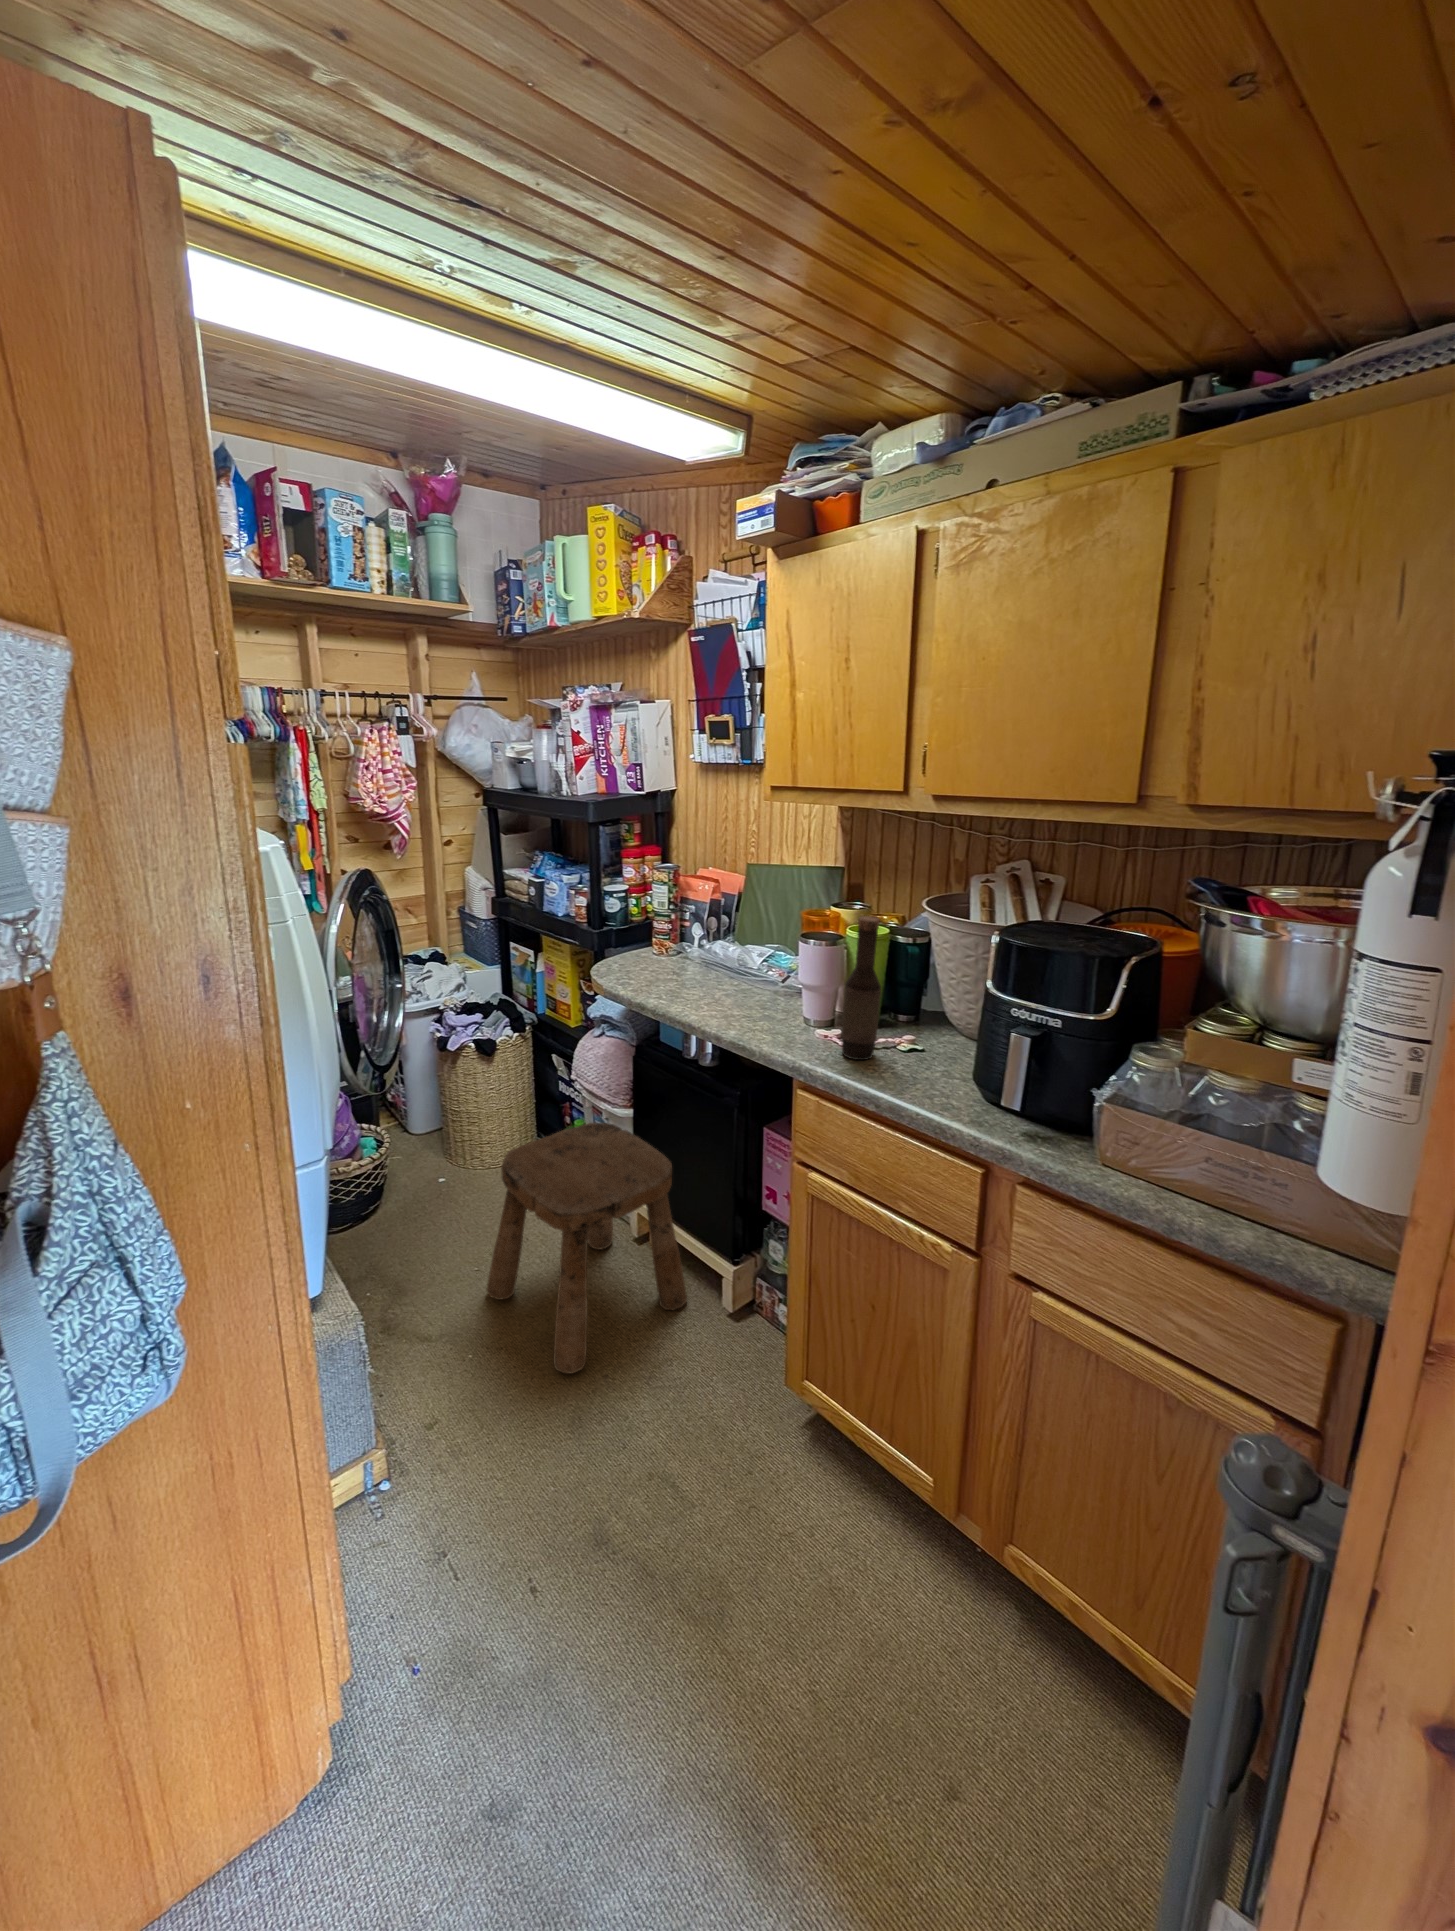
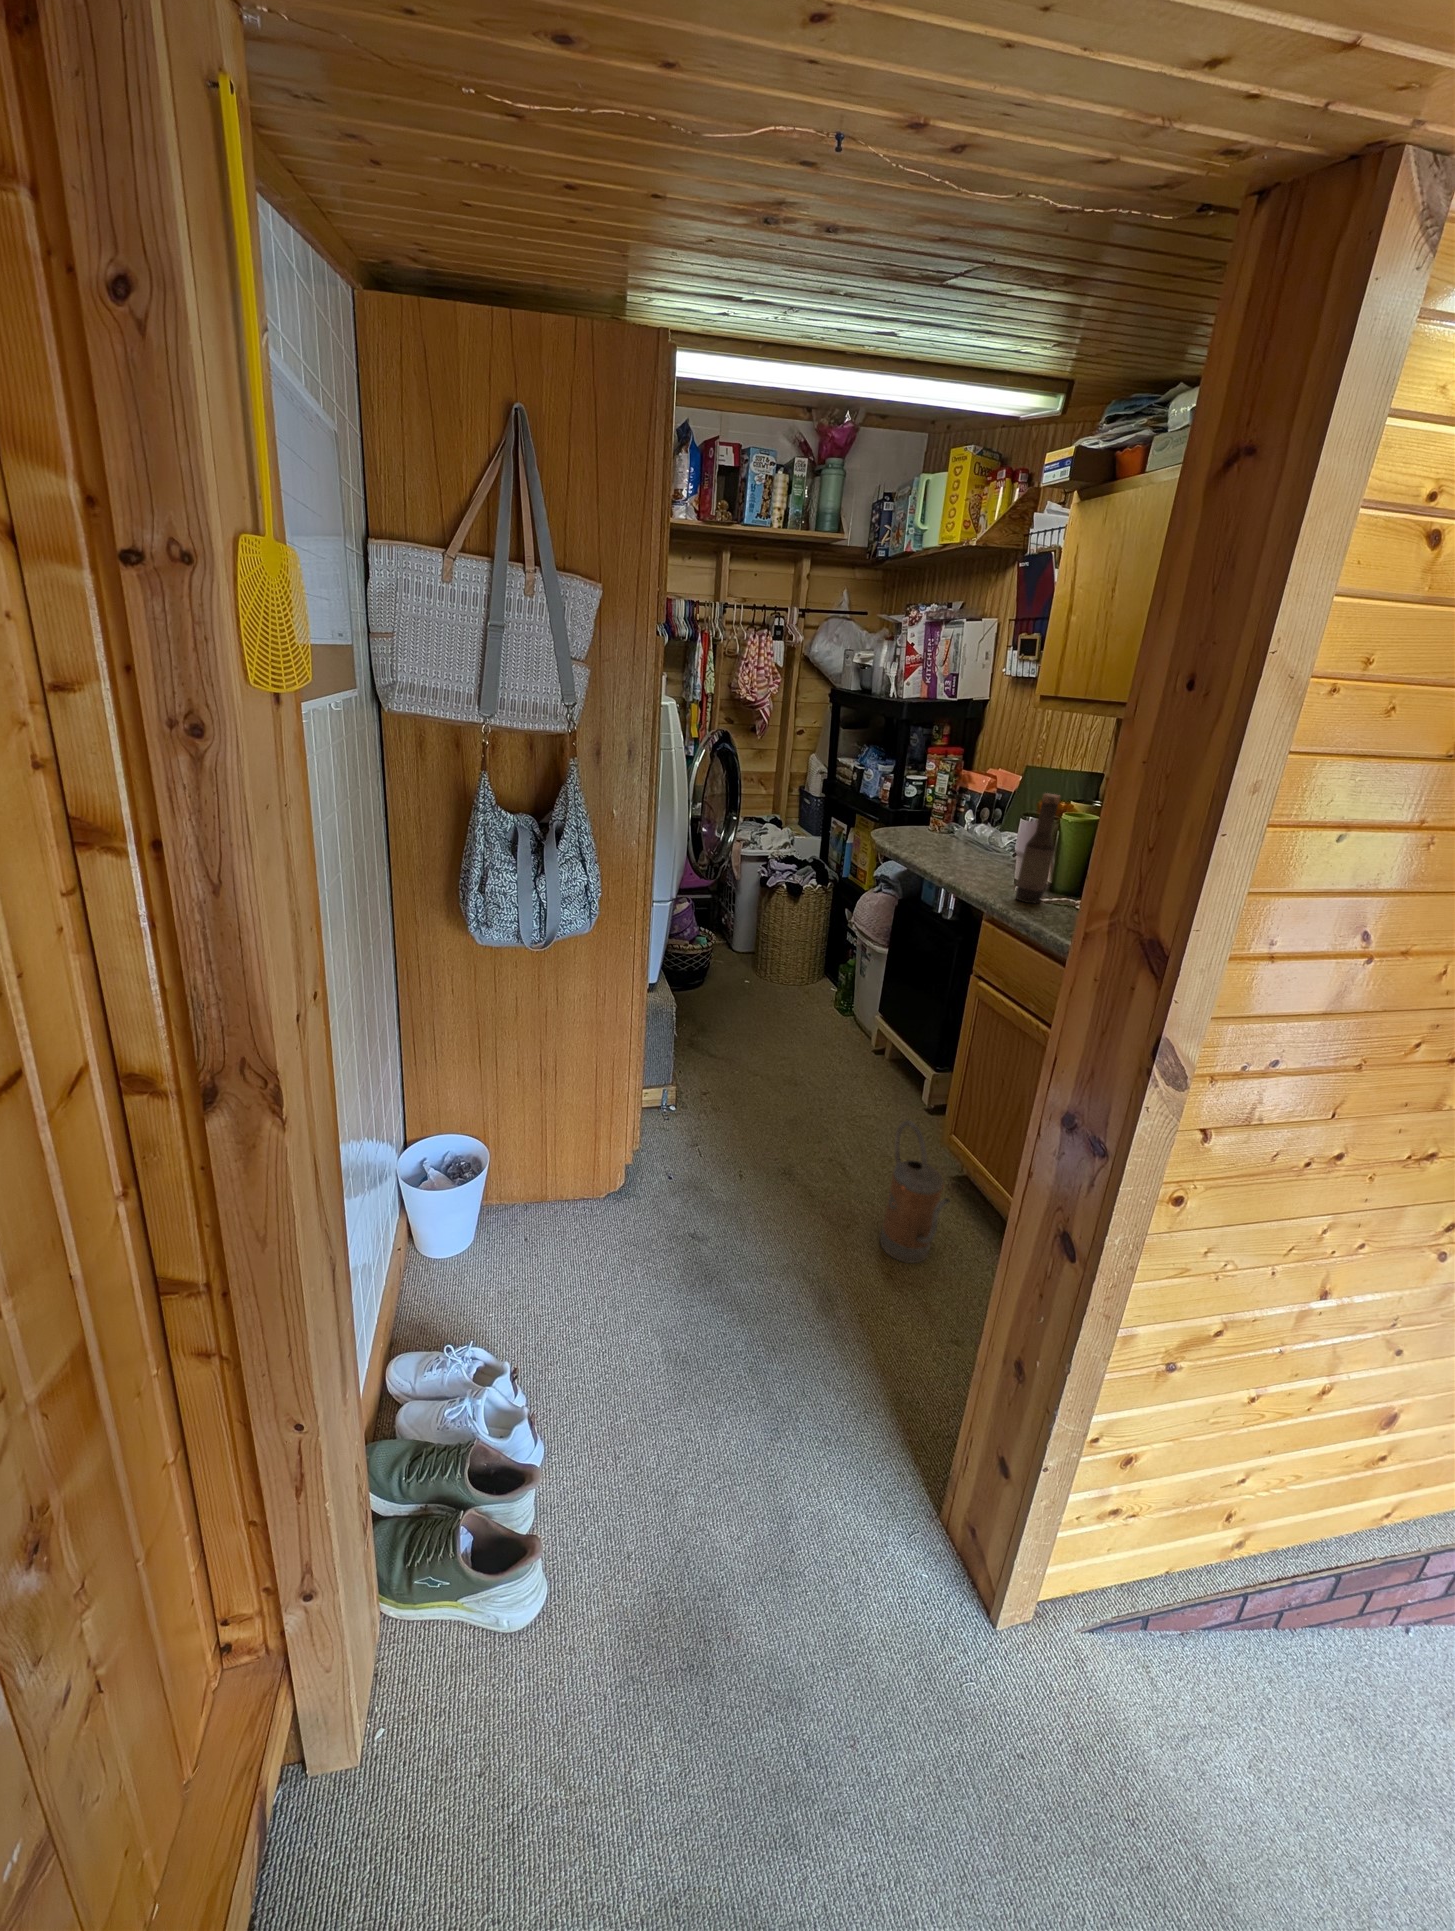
stool: present [487,1123,687,1373] -> none [755,948,900,1100]
watering can: none [769,1418,906,1647] -> present [880,1120,950,1263]

